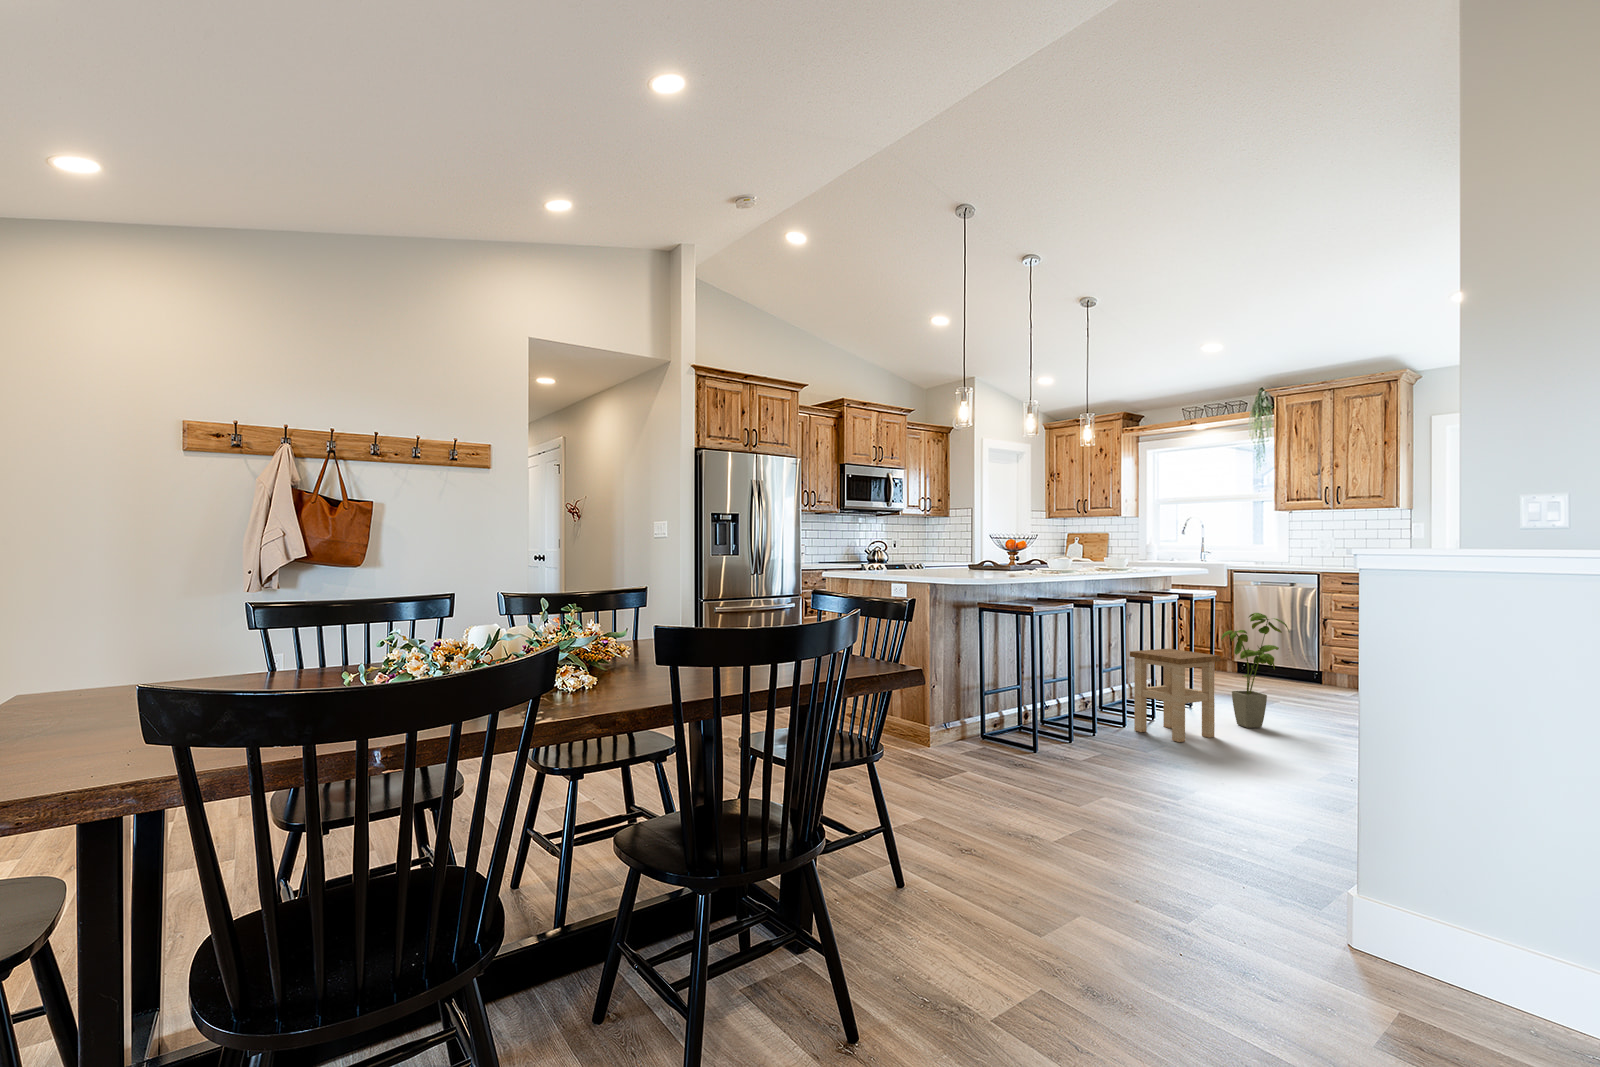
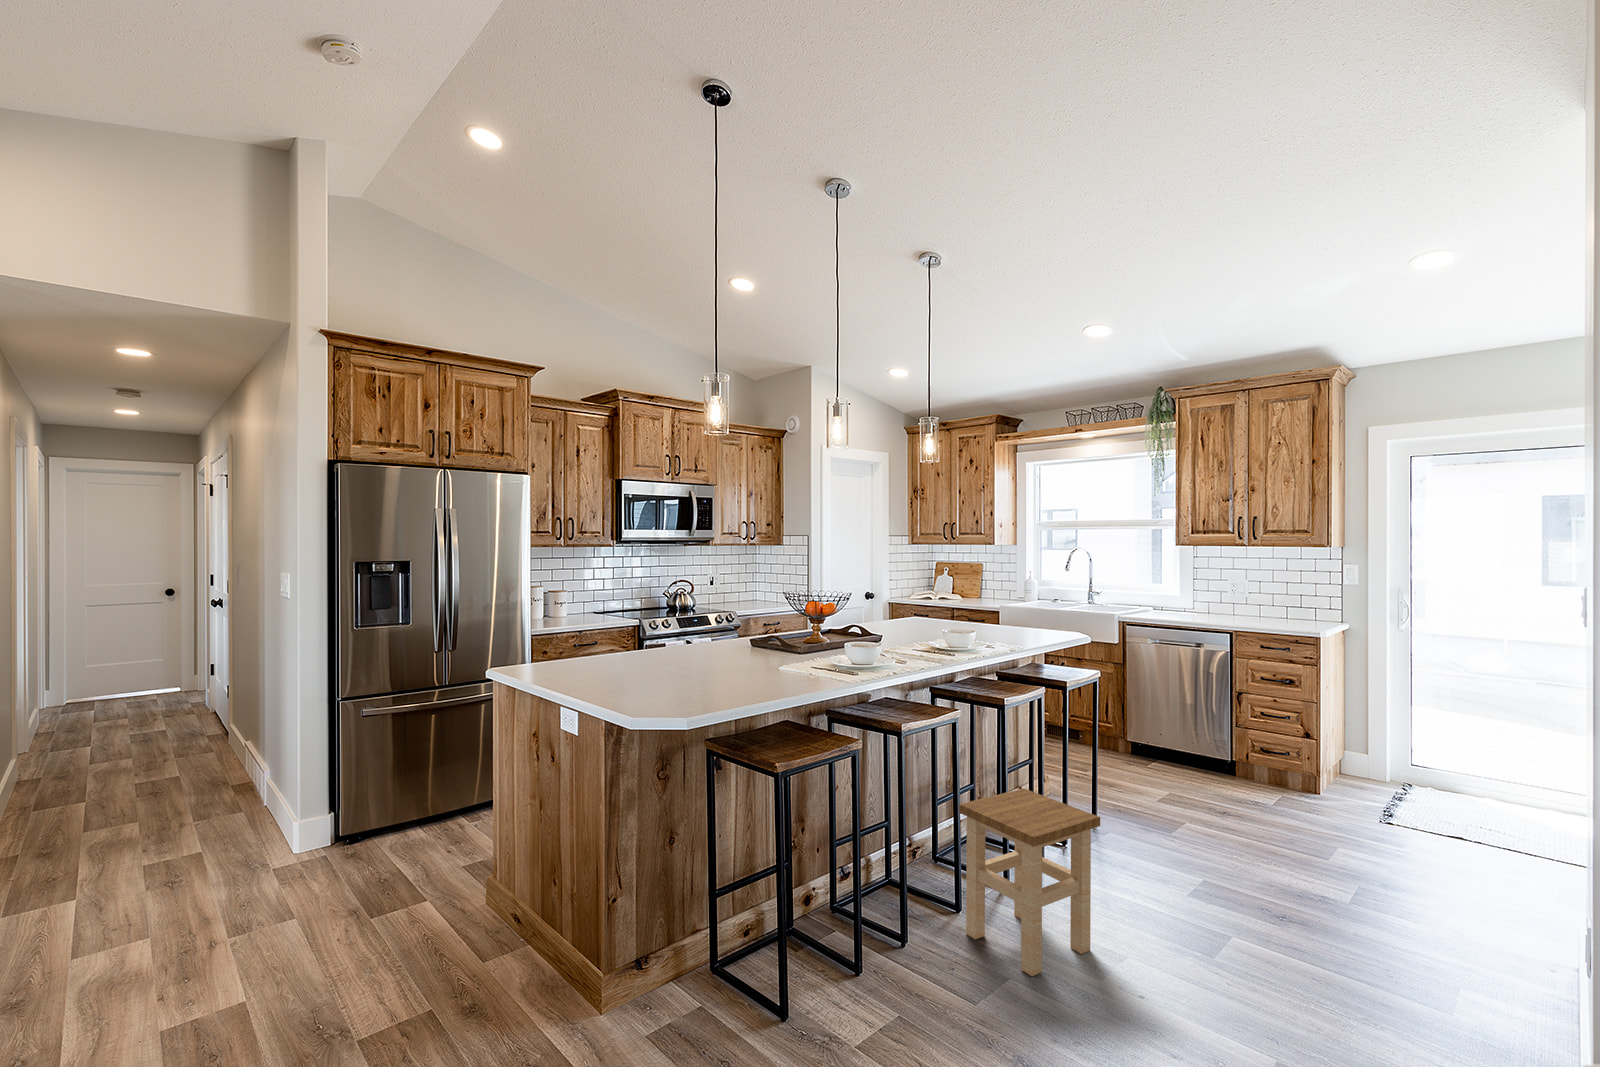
house plant: present [1221,613,1289,728] -> none [1103,731,1208,914]

